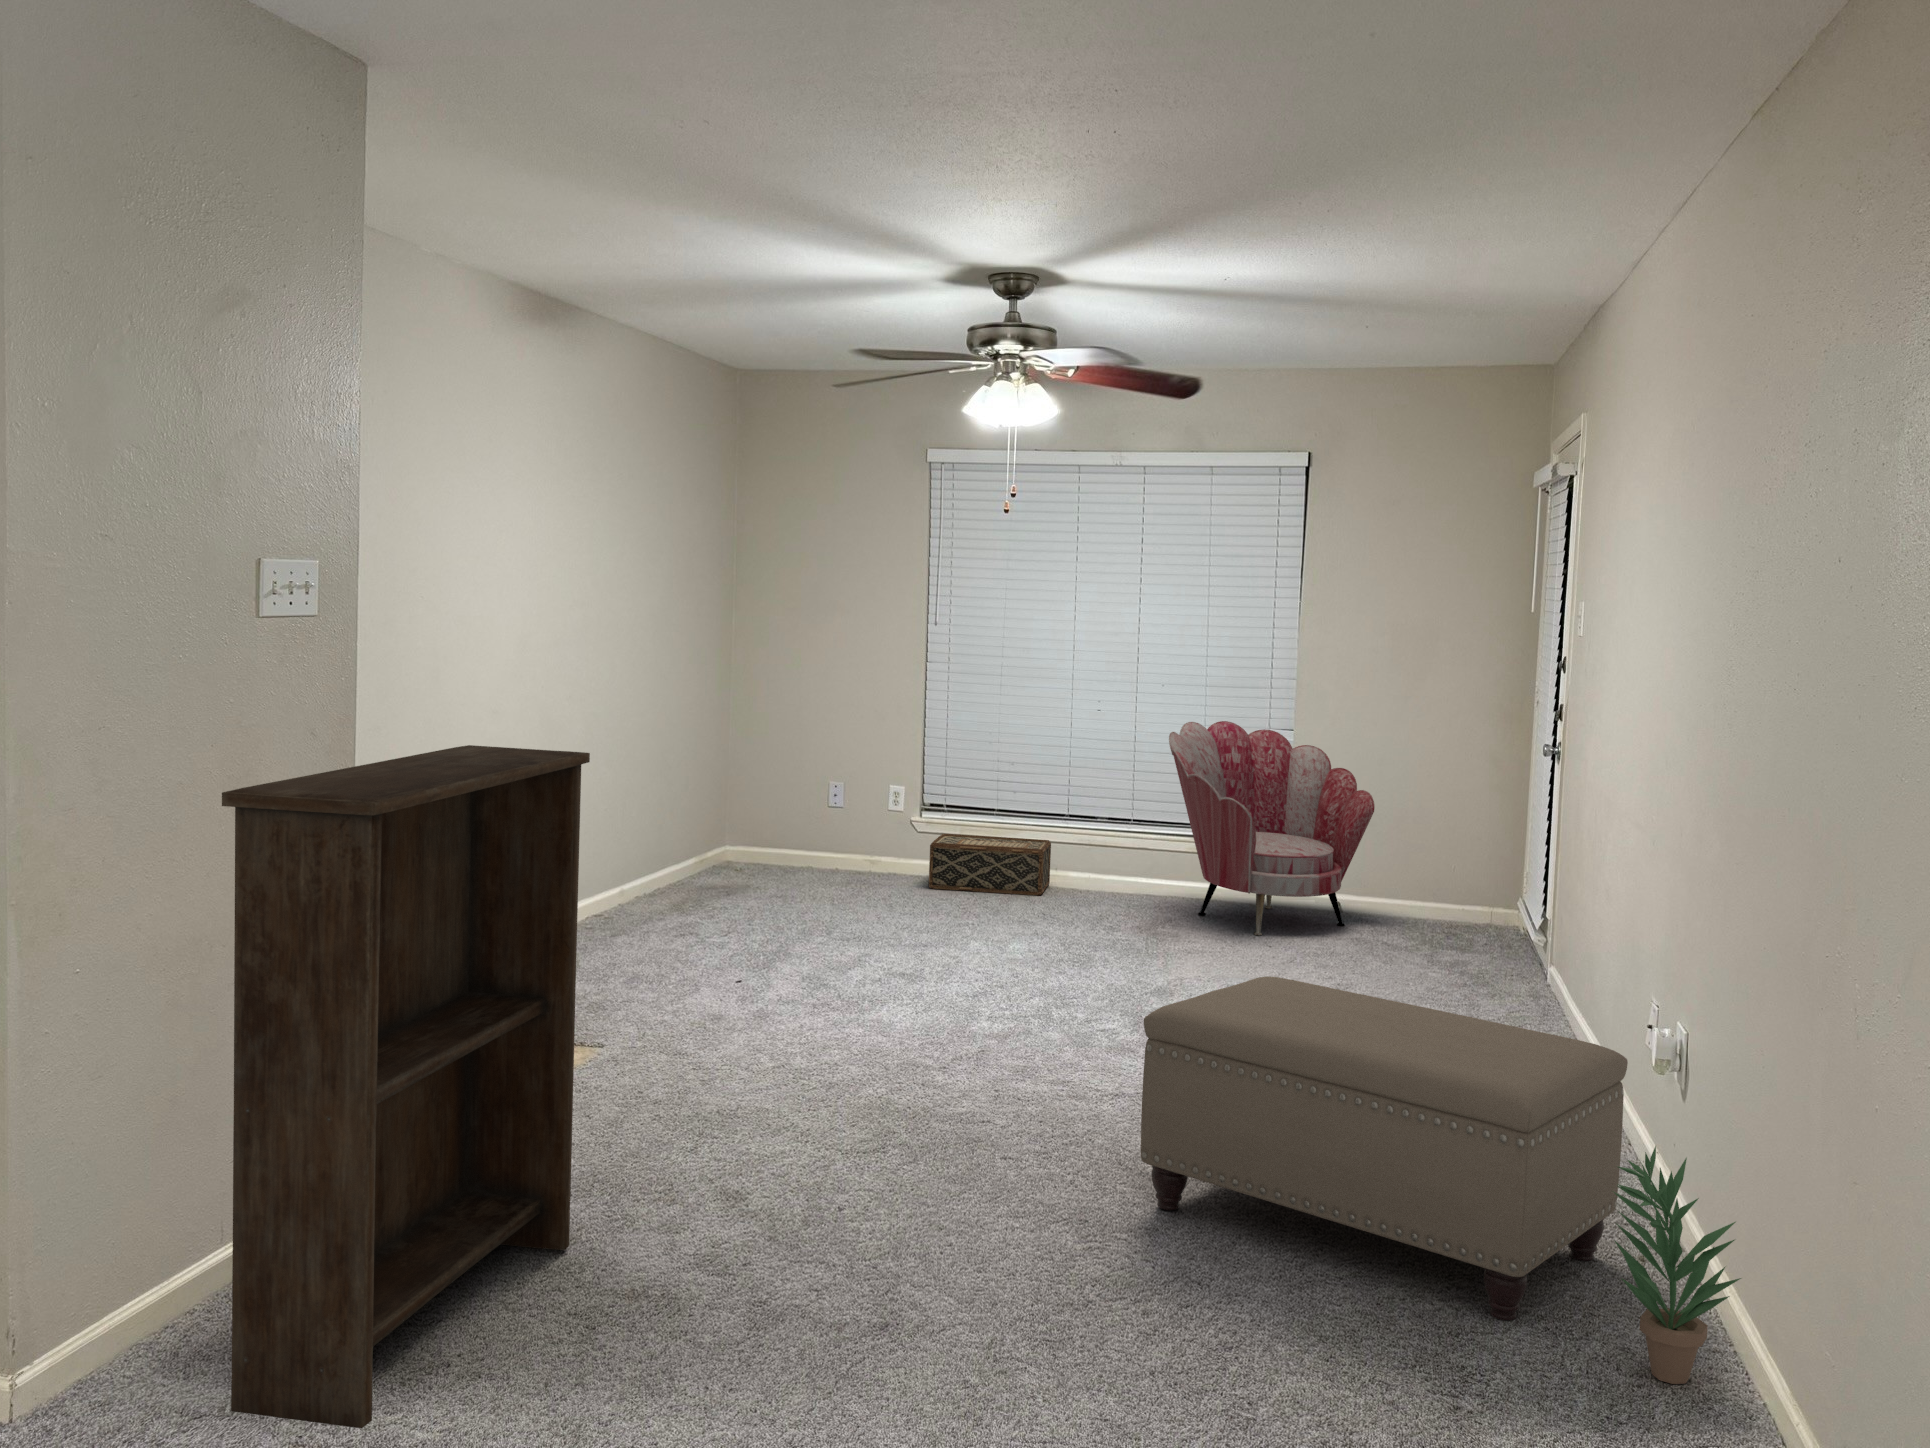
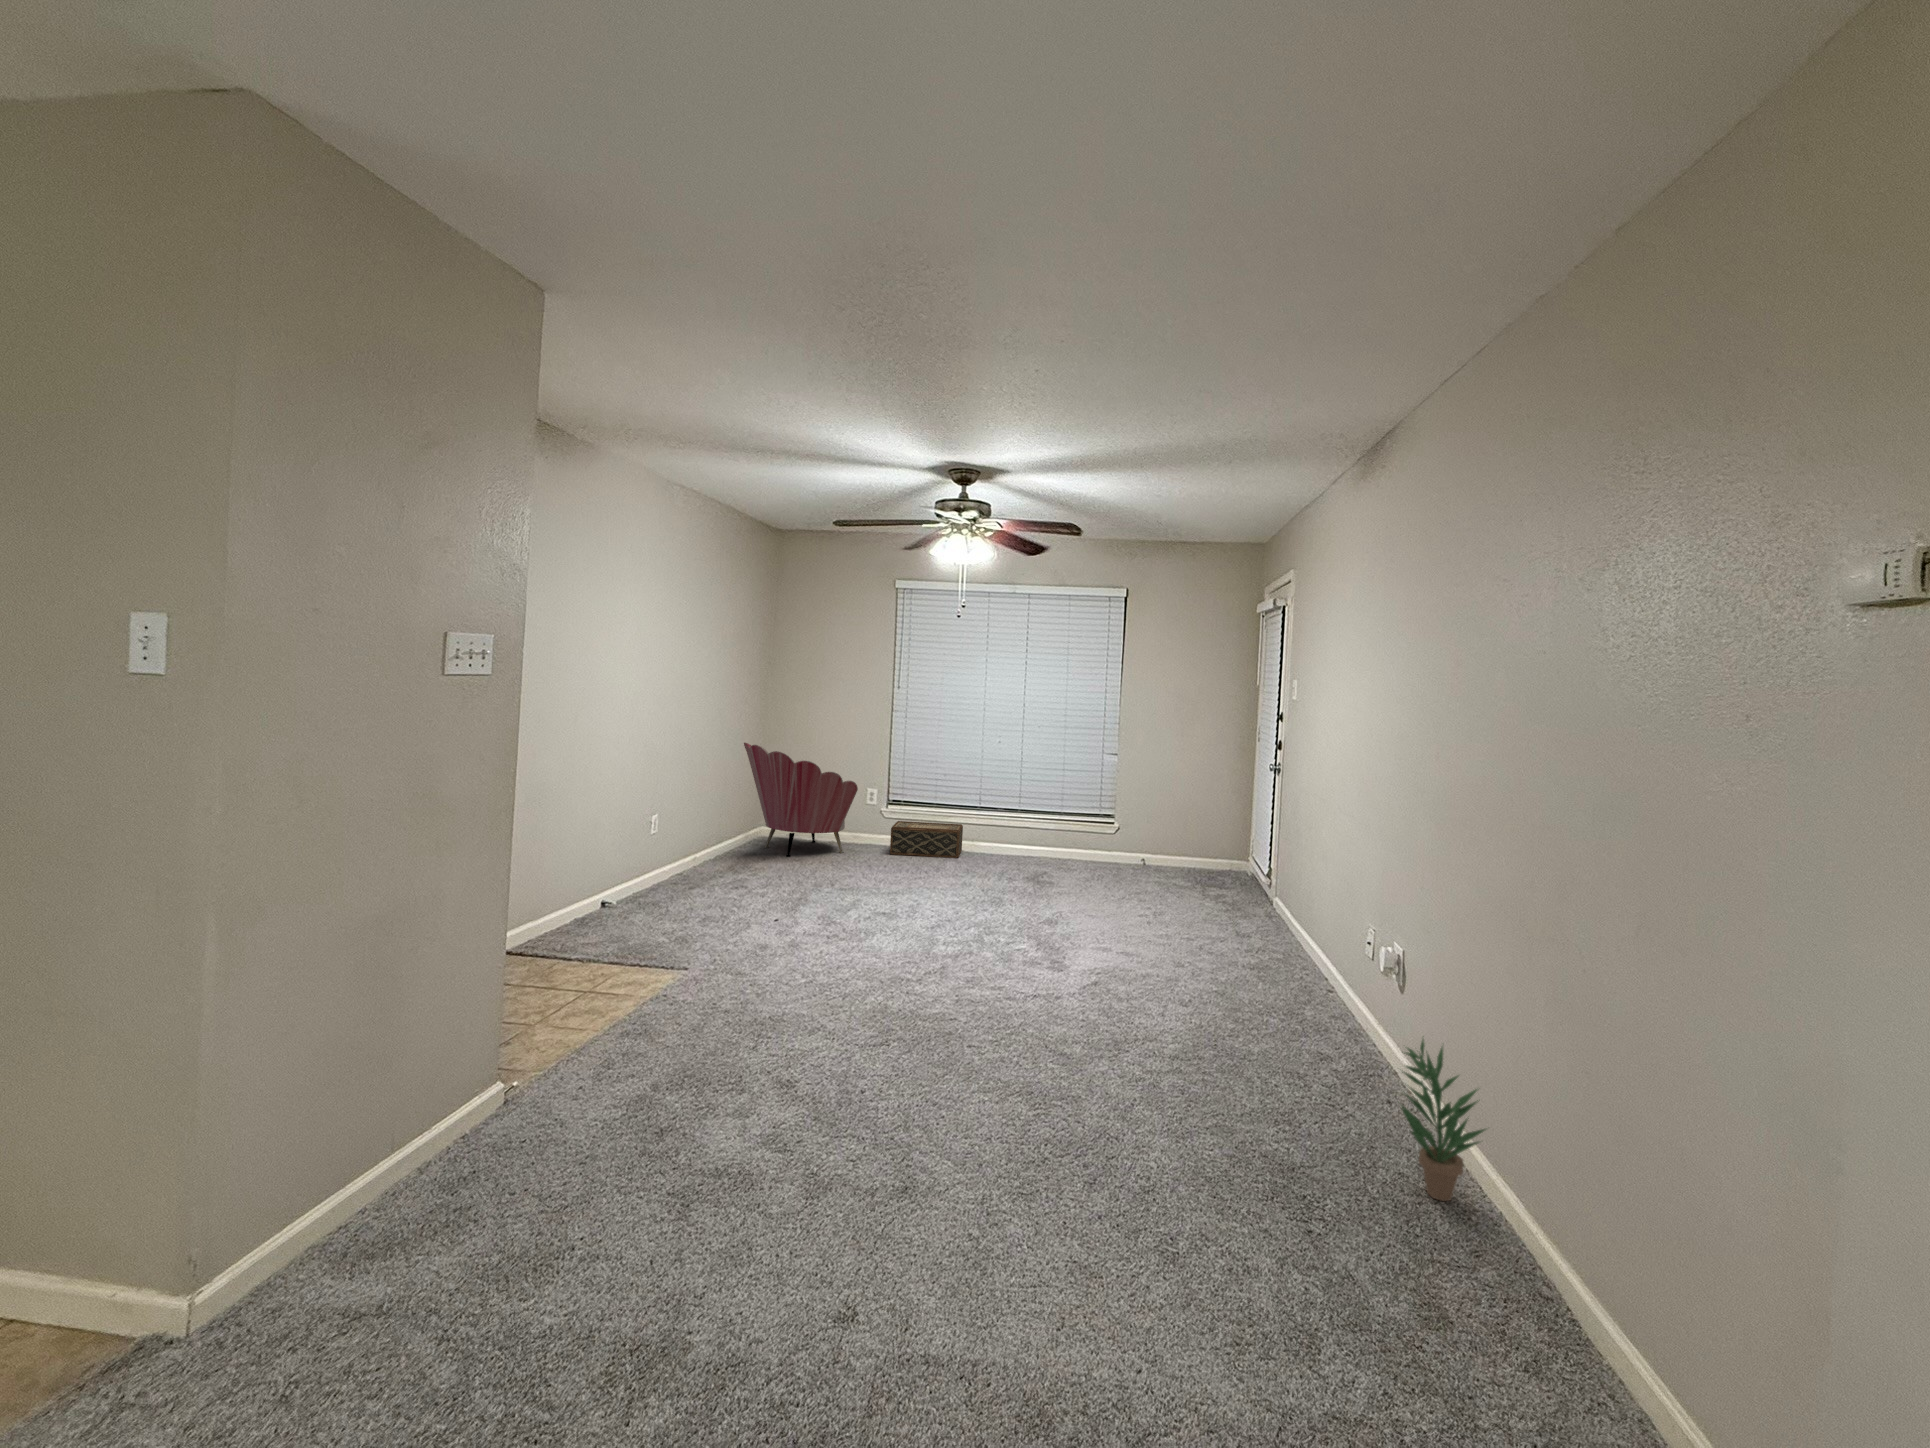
armchair: present [1169,721,1375,935] -> present [744,743,858,857]
bookshelf: present [222,745,590,1428] -> none [386,770,692,1320]
ottoman: present [1141,976,1628,1320] -> none [1063,917,1377,1155]

